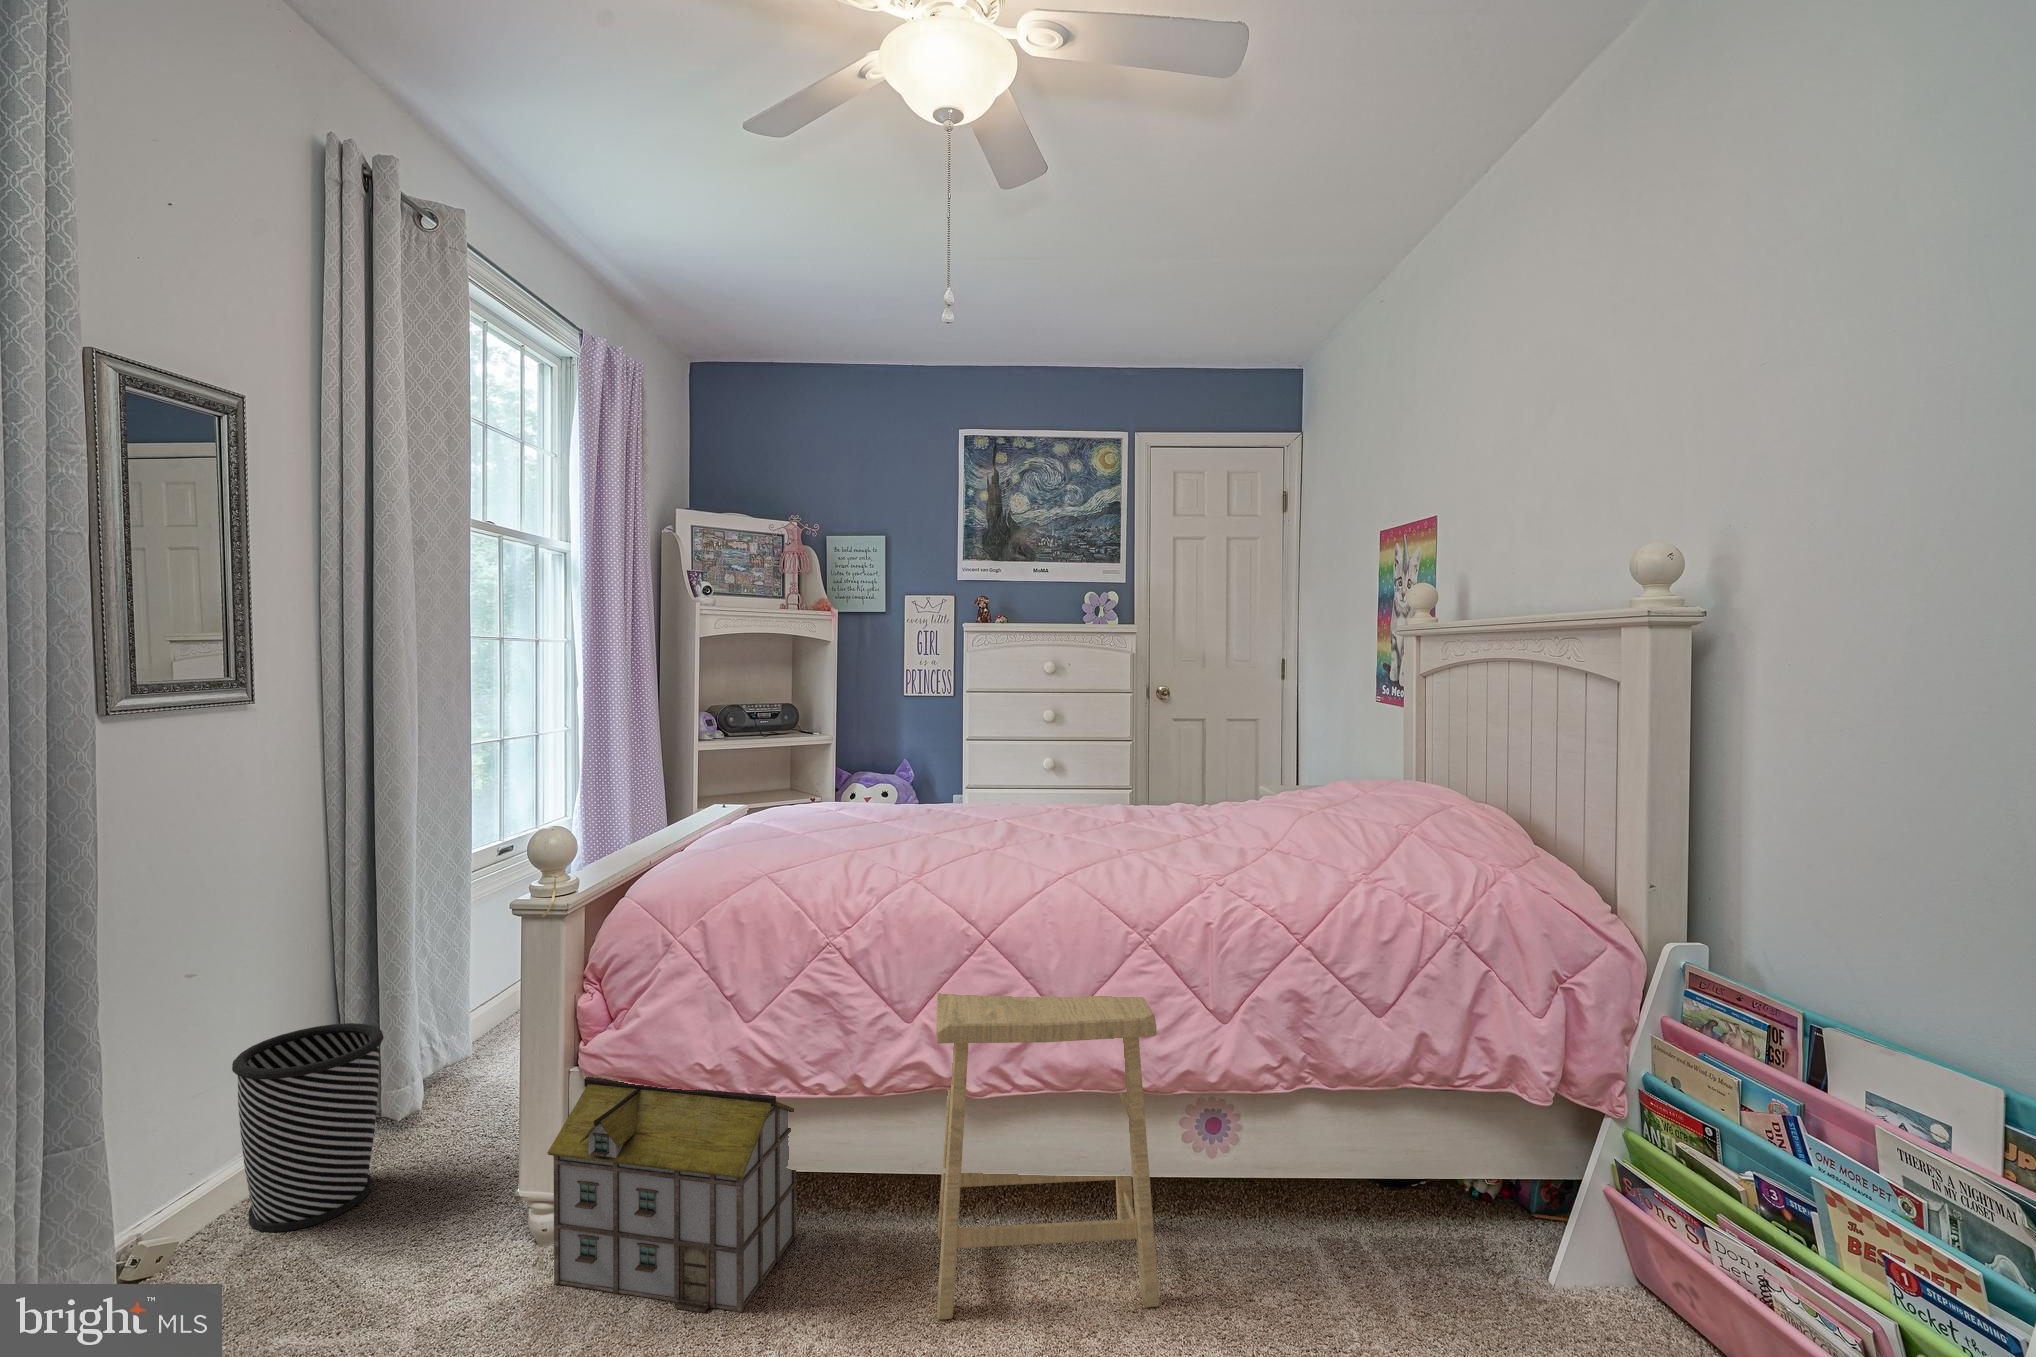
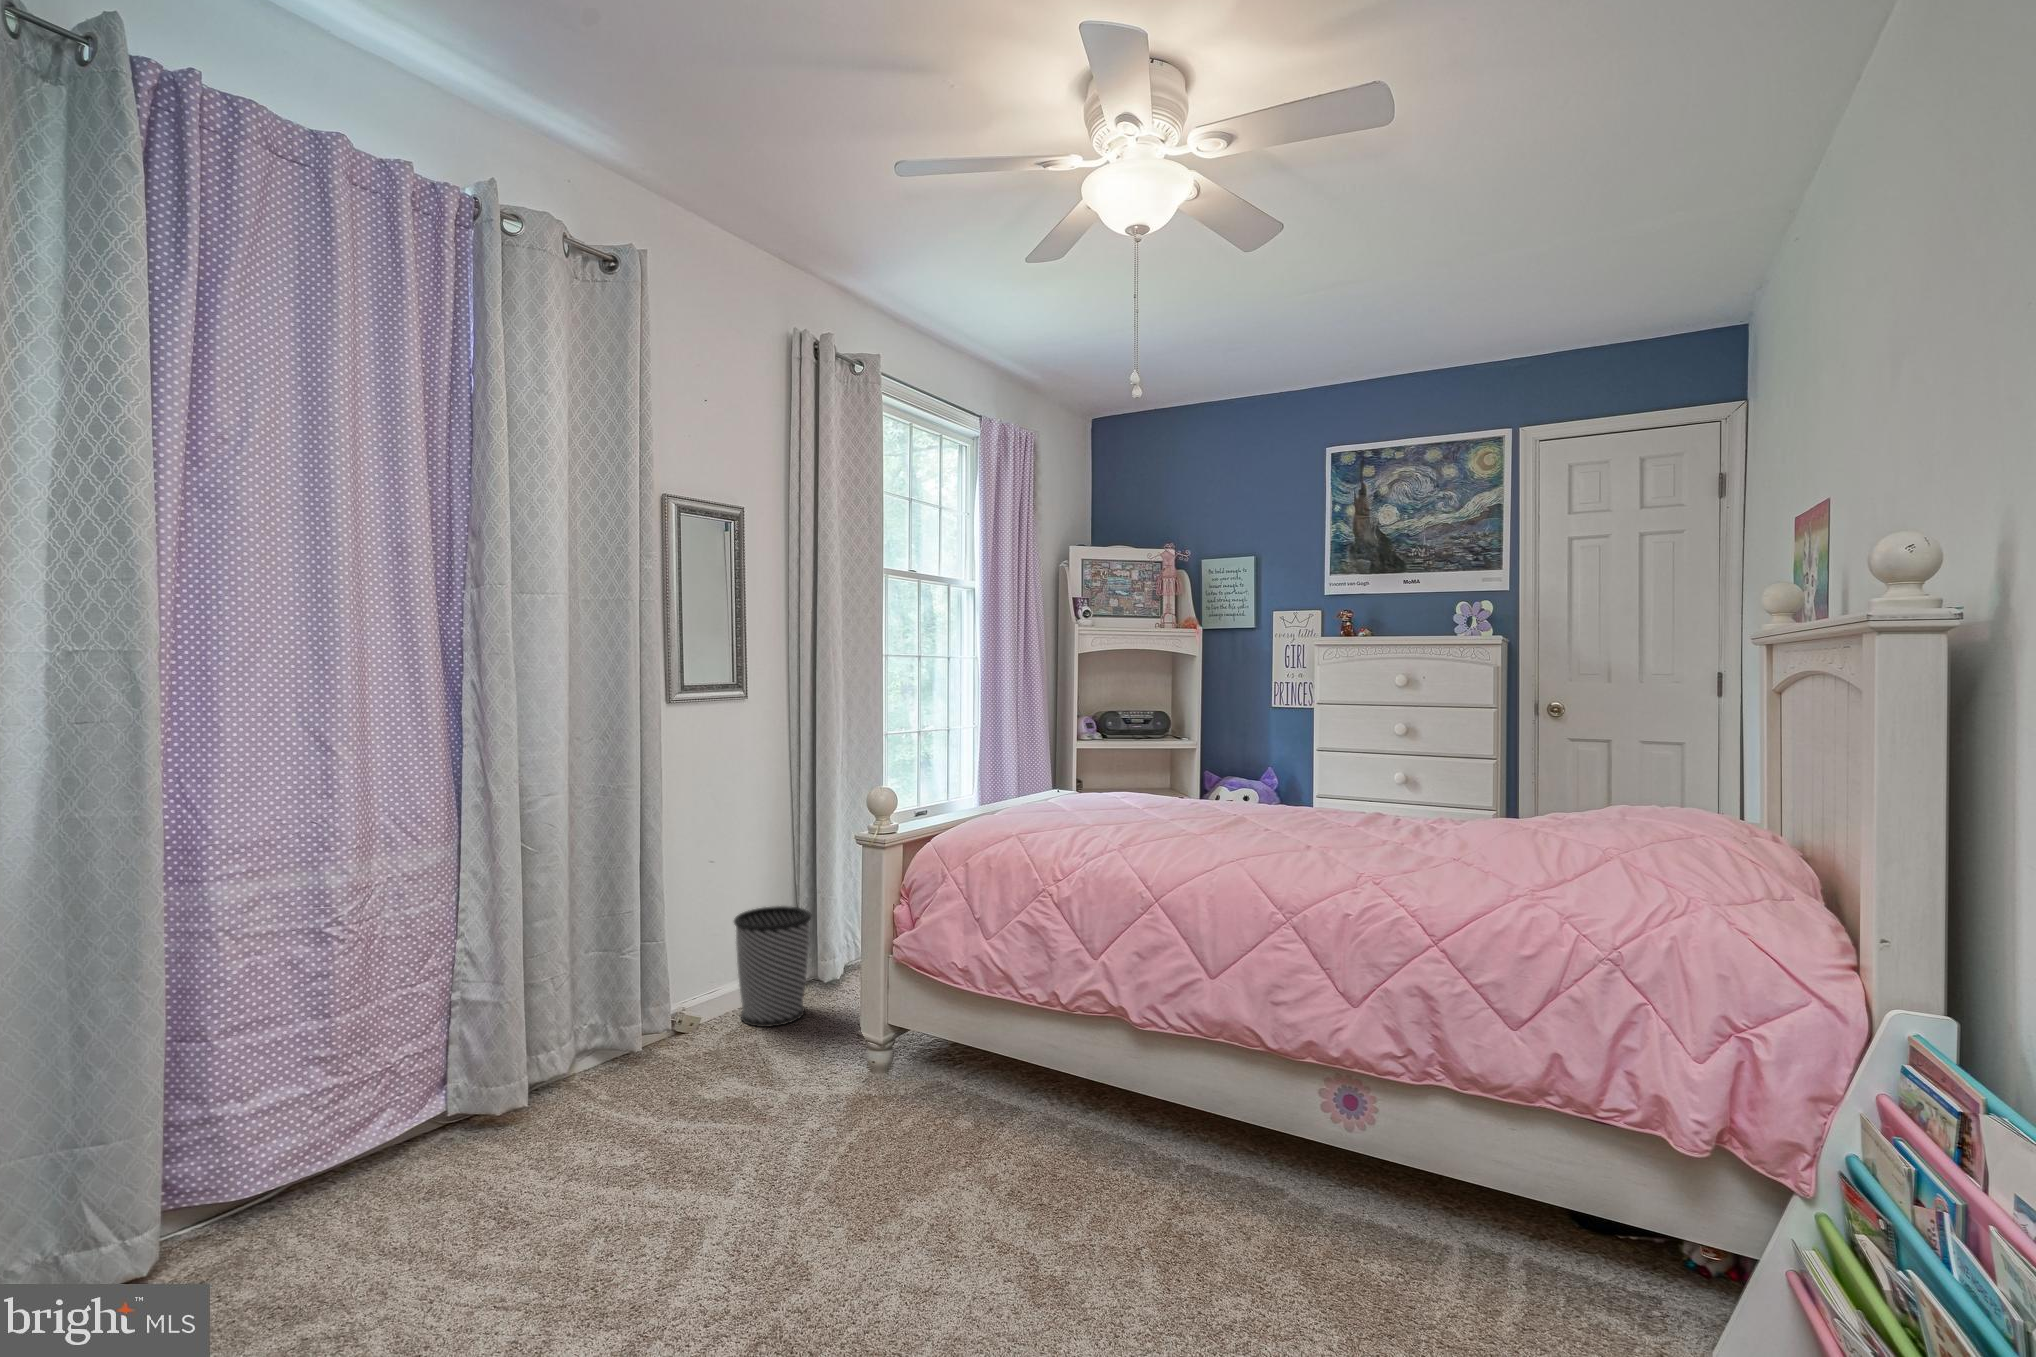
footstool: present [936,993,1159,1320] -> none [1089,935,1289,1236]
toy house: present [547,1077,796,1313] -> none [866,960,1029,1141]

